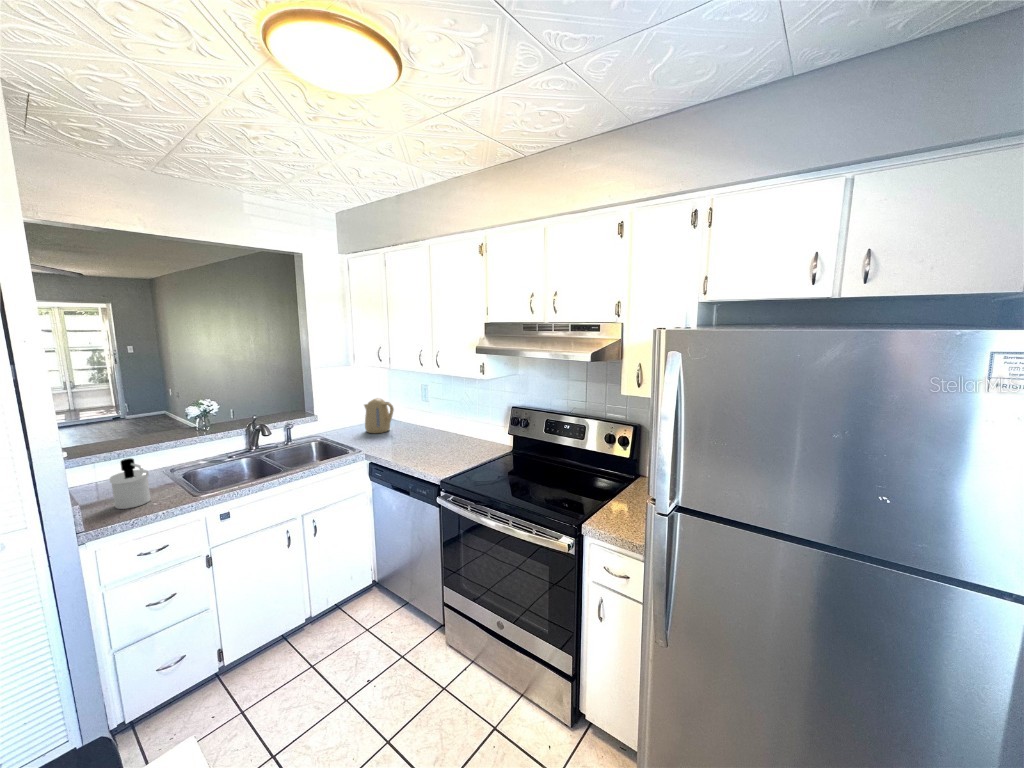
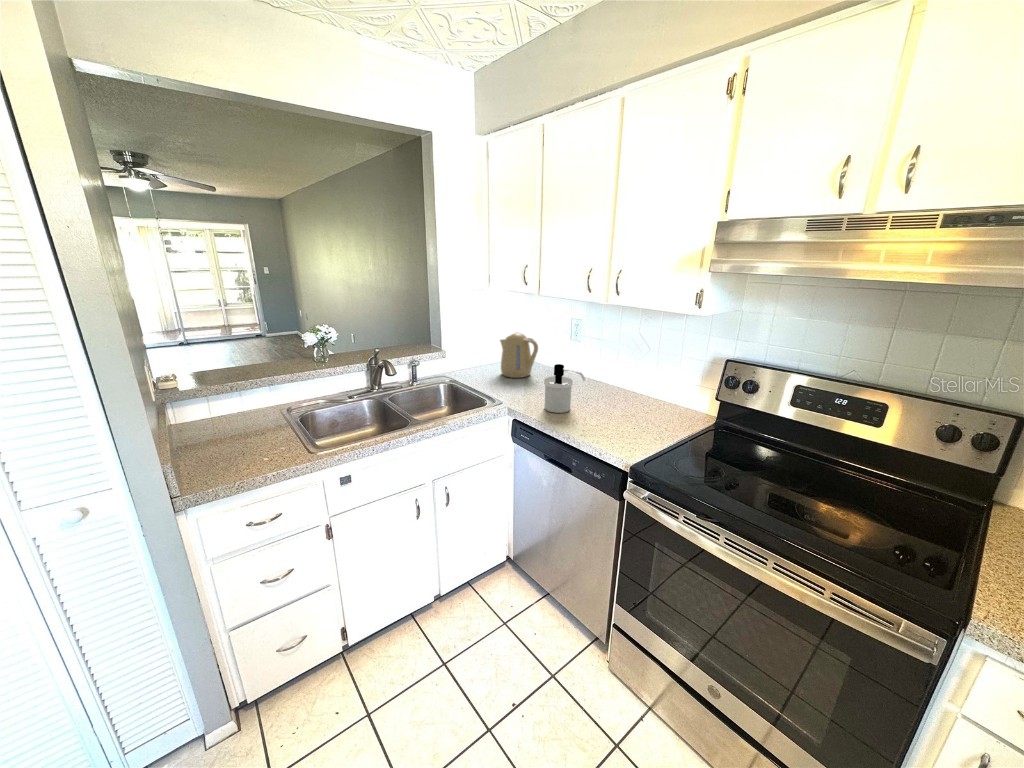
soap dispenser: present [110,458,151,509] -> present [544,364,585,413]

